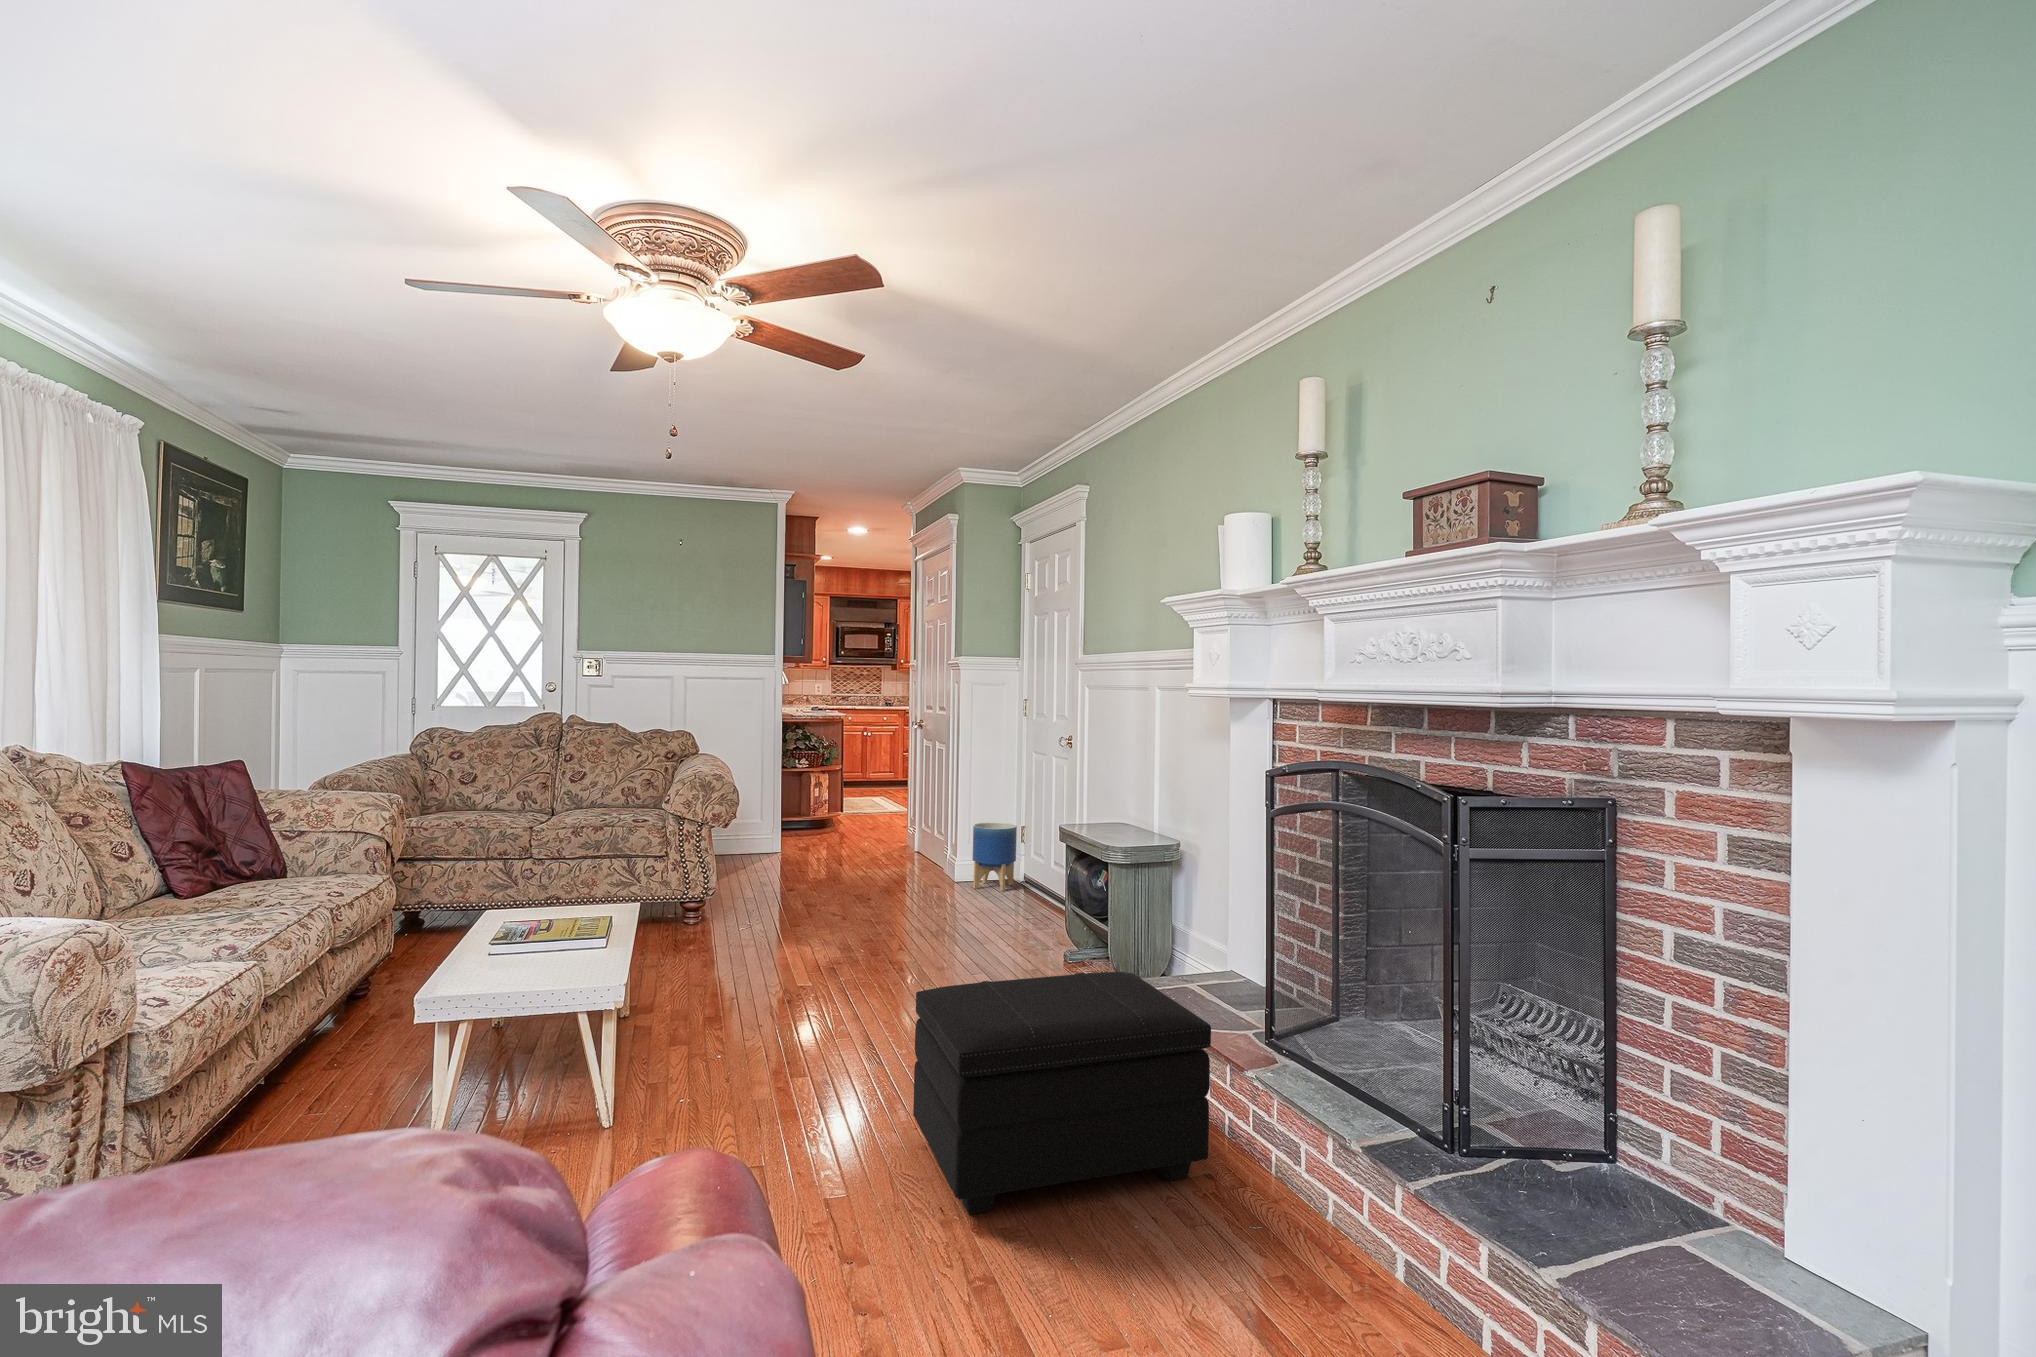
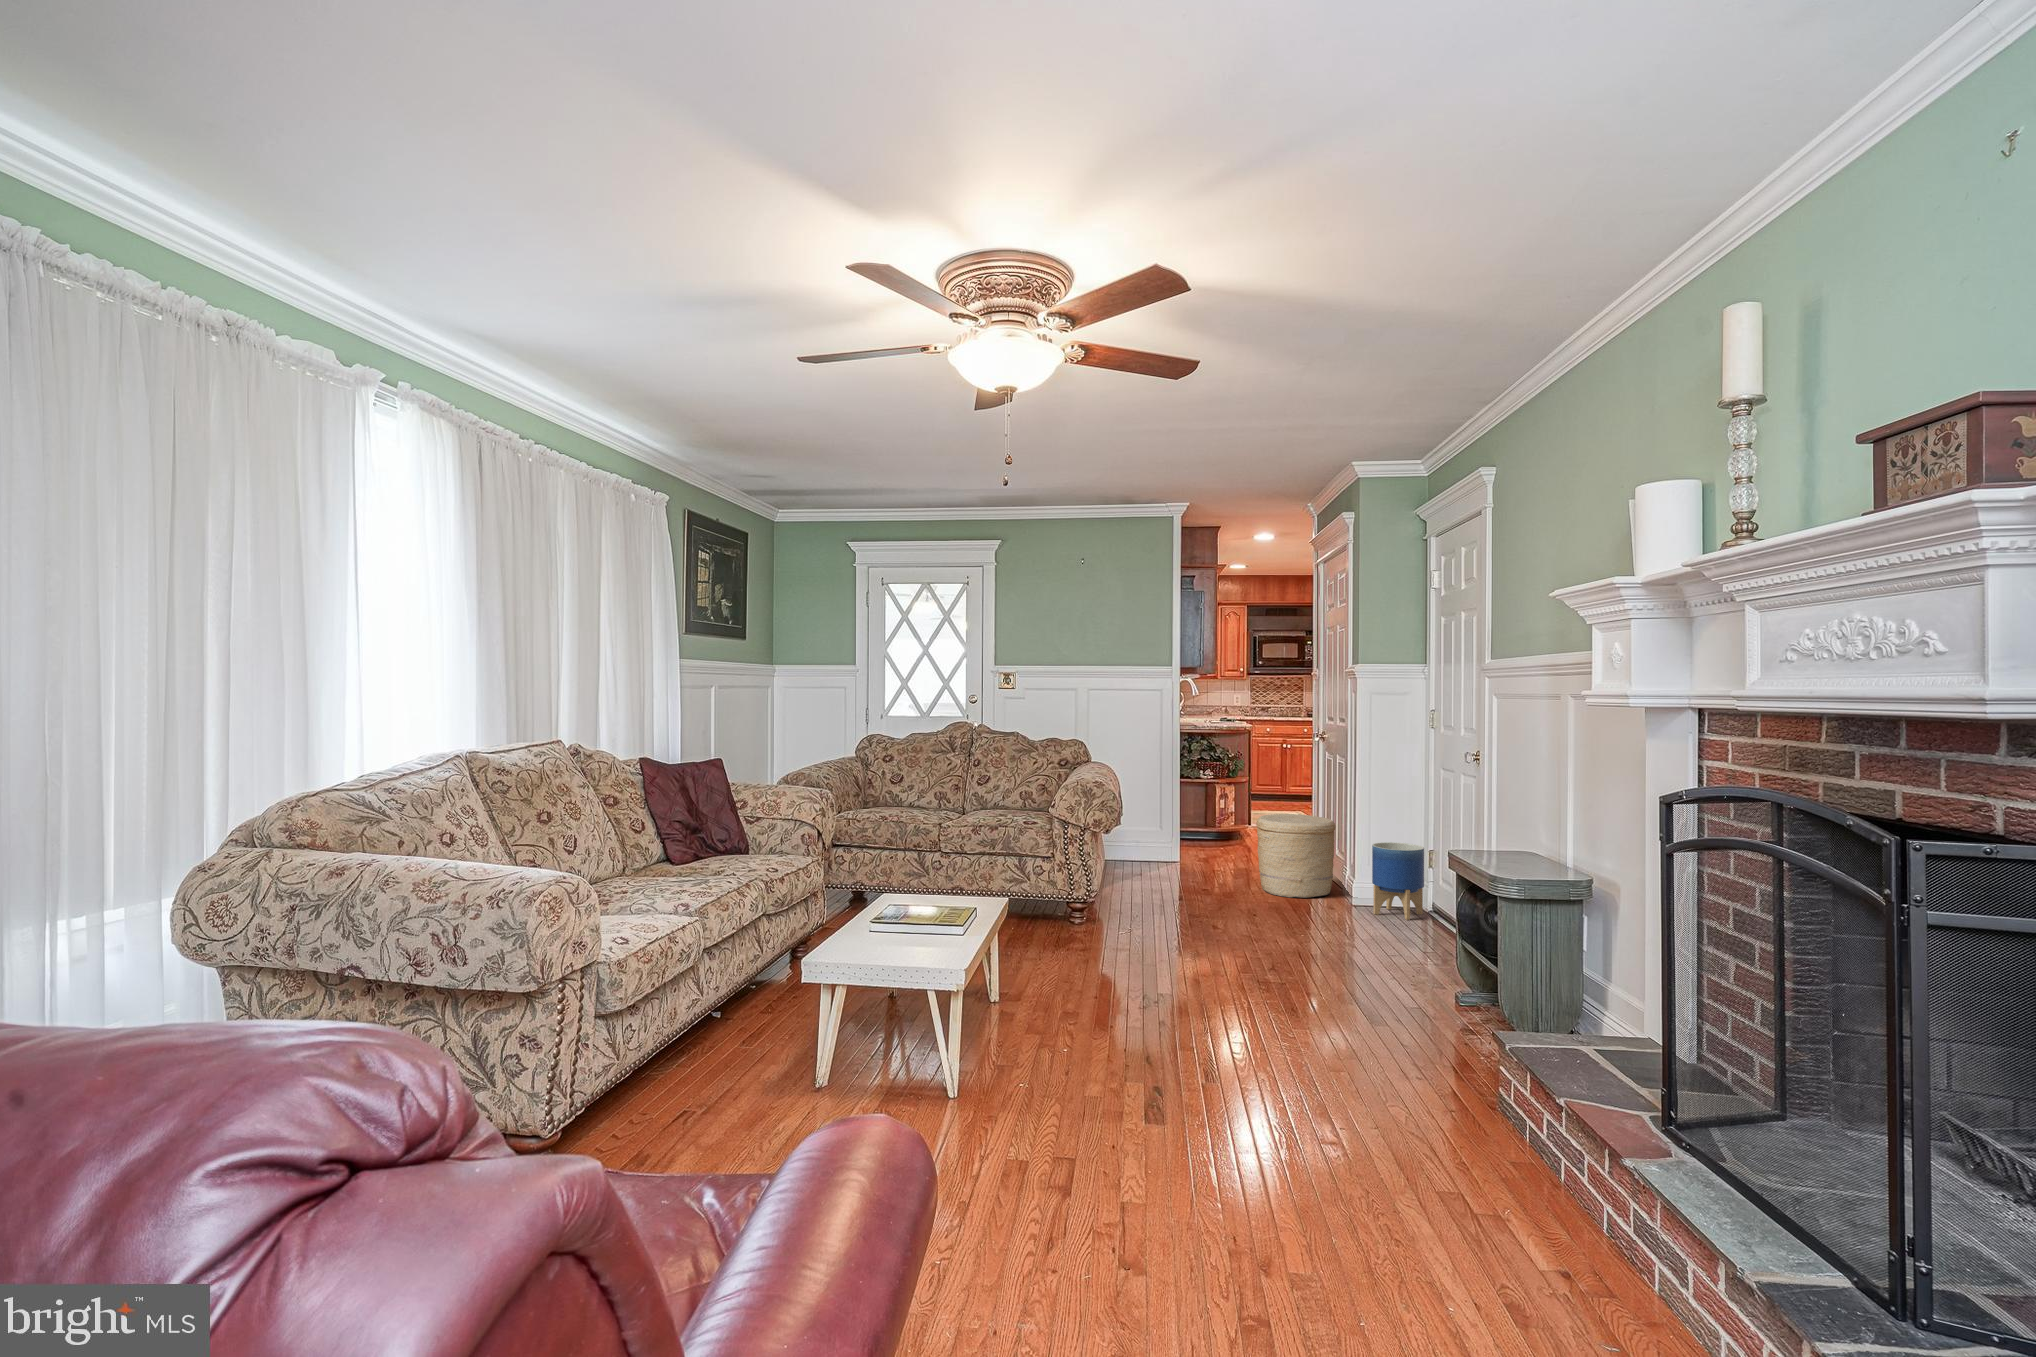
woven basket: none [865,800,937,879] -> present [1256,814,1336,898]
footstool: present [913,972,1211,1214] -> none [1219,1009,1557,1275]

